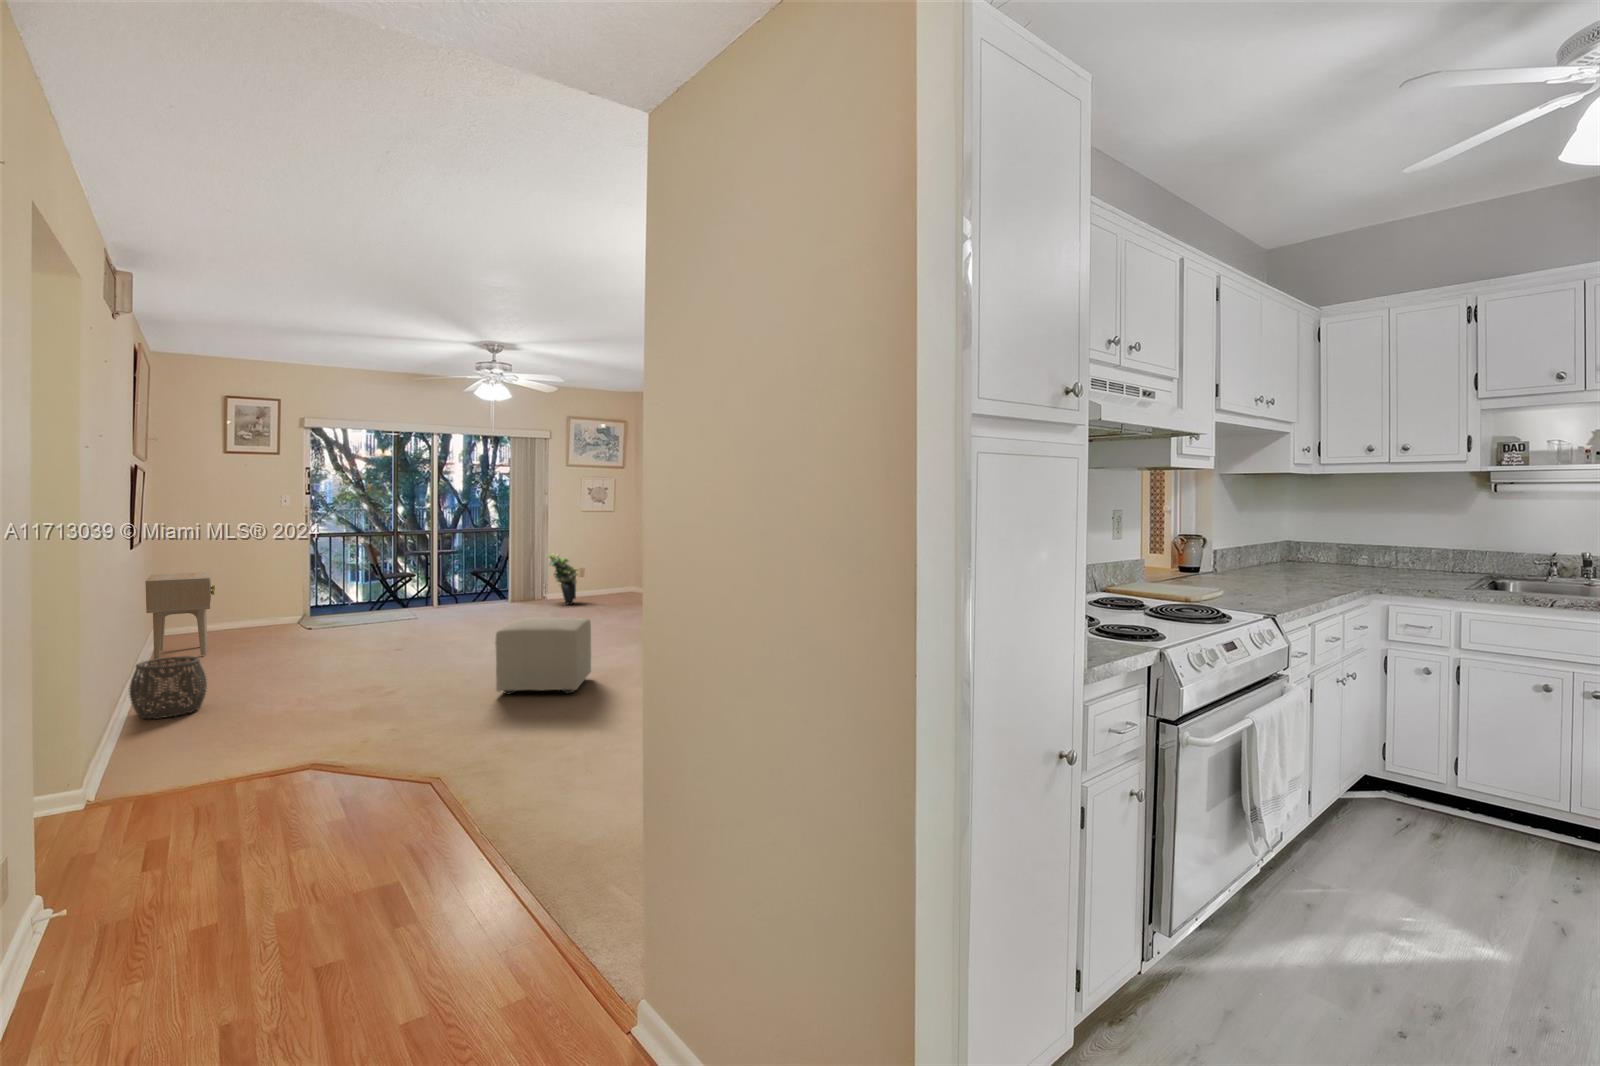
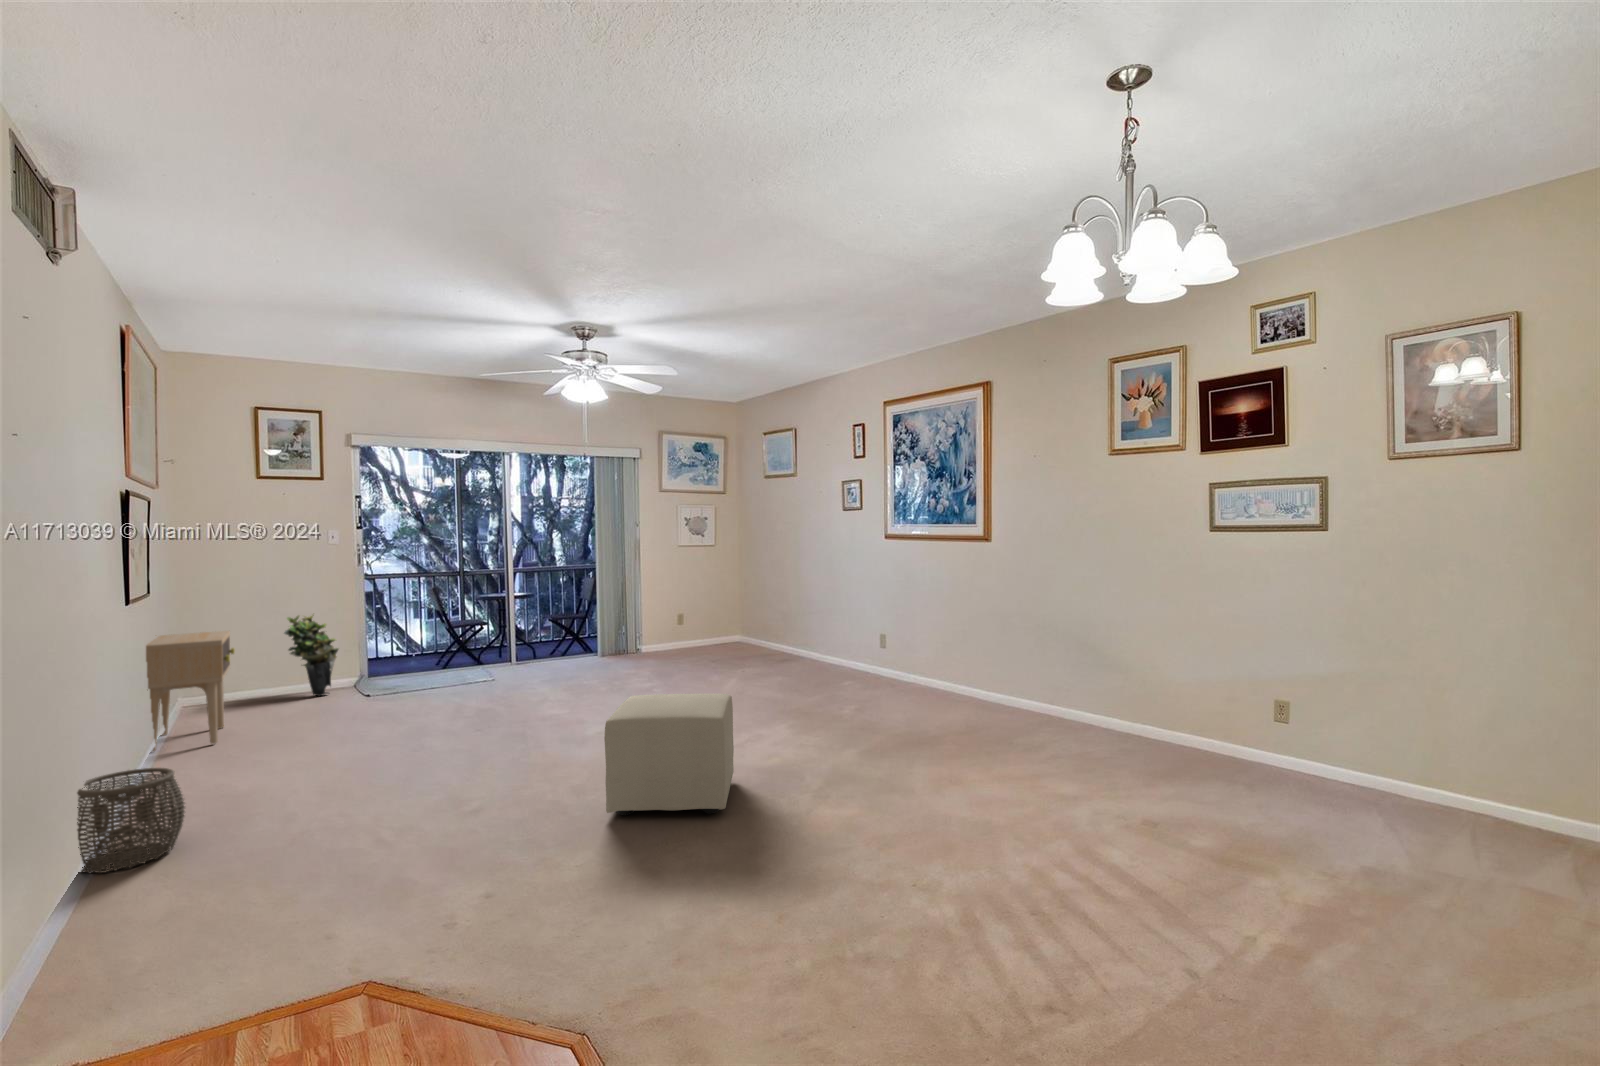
potted plant: present [547,554,578,605] -> present [284,615,339,696]

